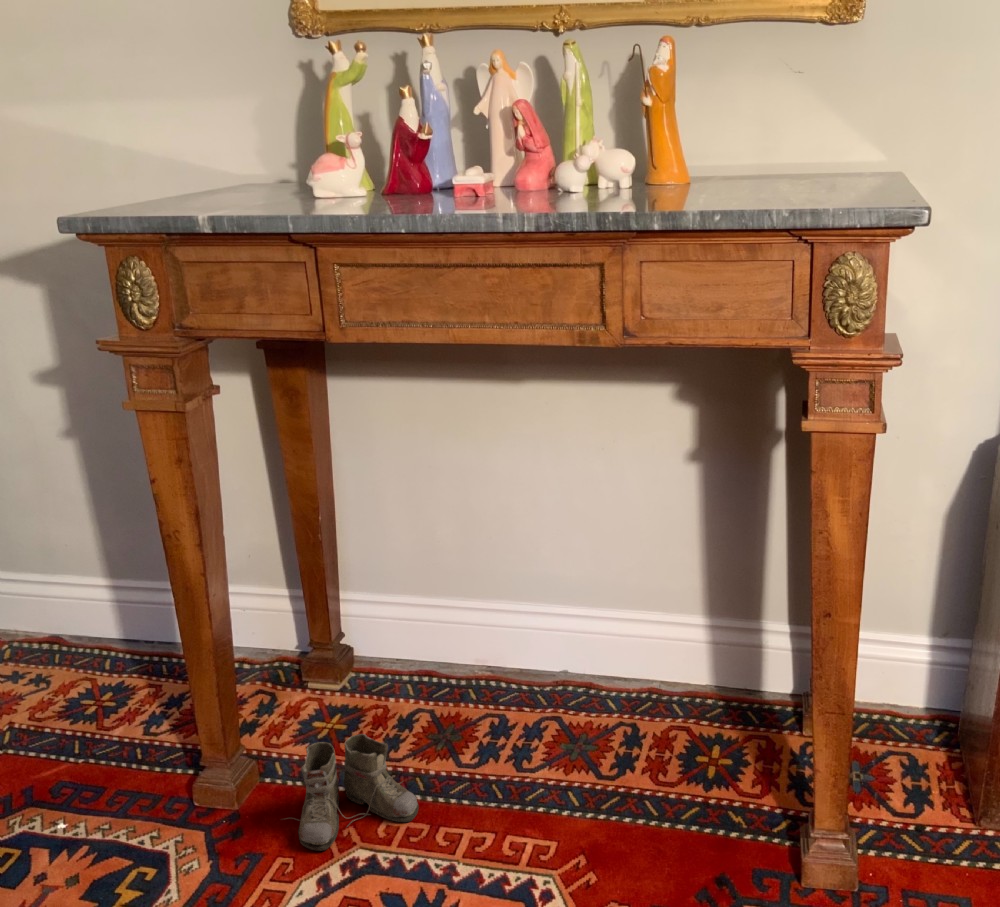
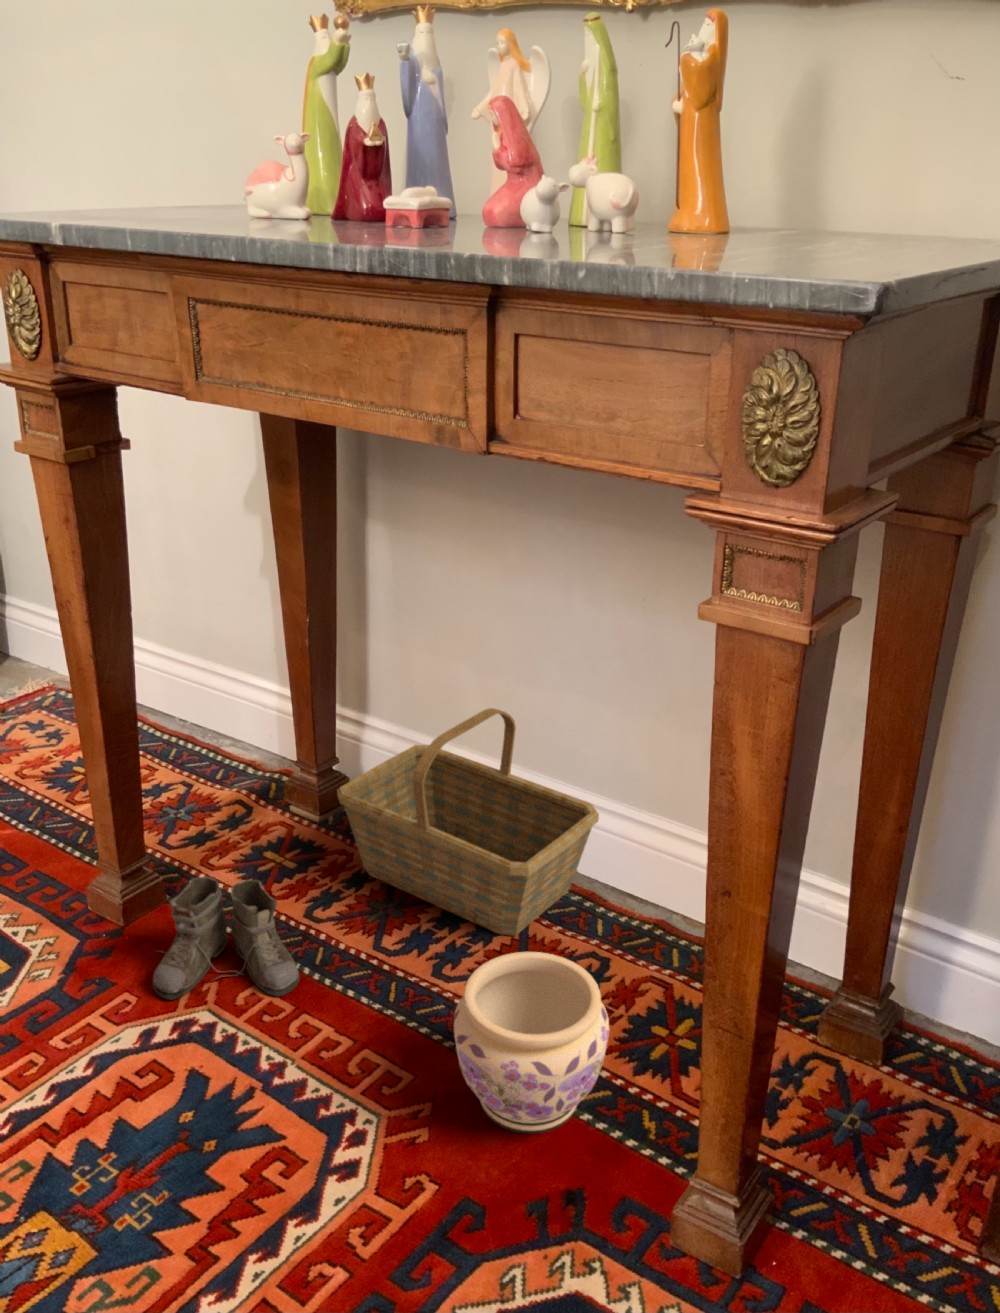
basket: none [378,557,587,730] -> present [337,708,599,936]
planter: none [586,717,706,854] -> present [454,952,609,1133]

